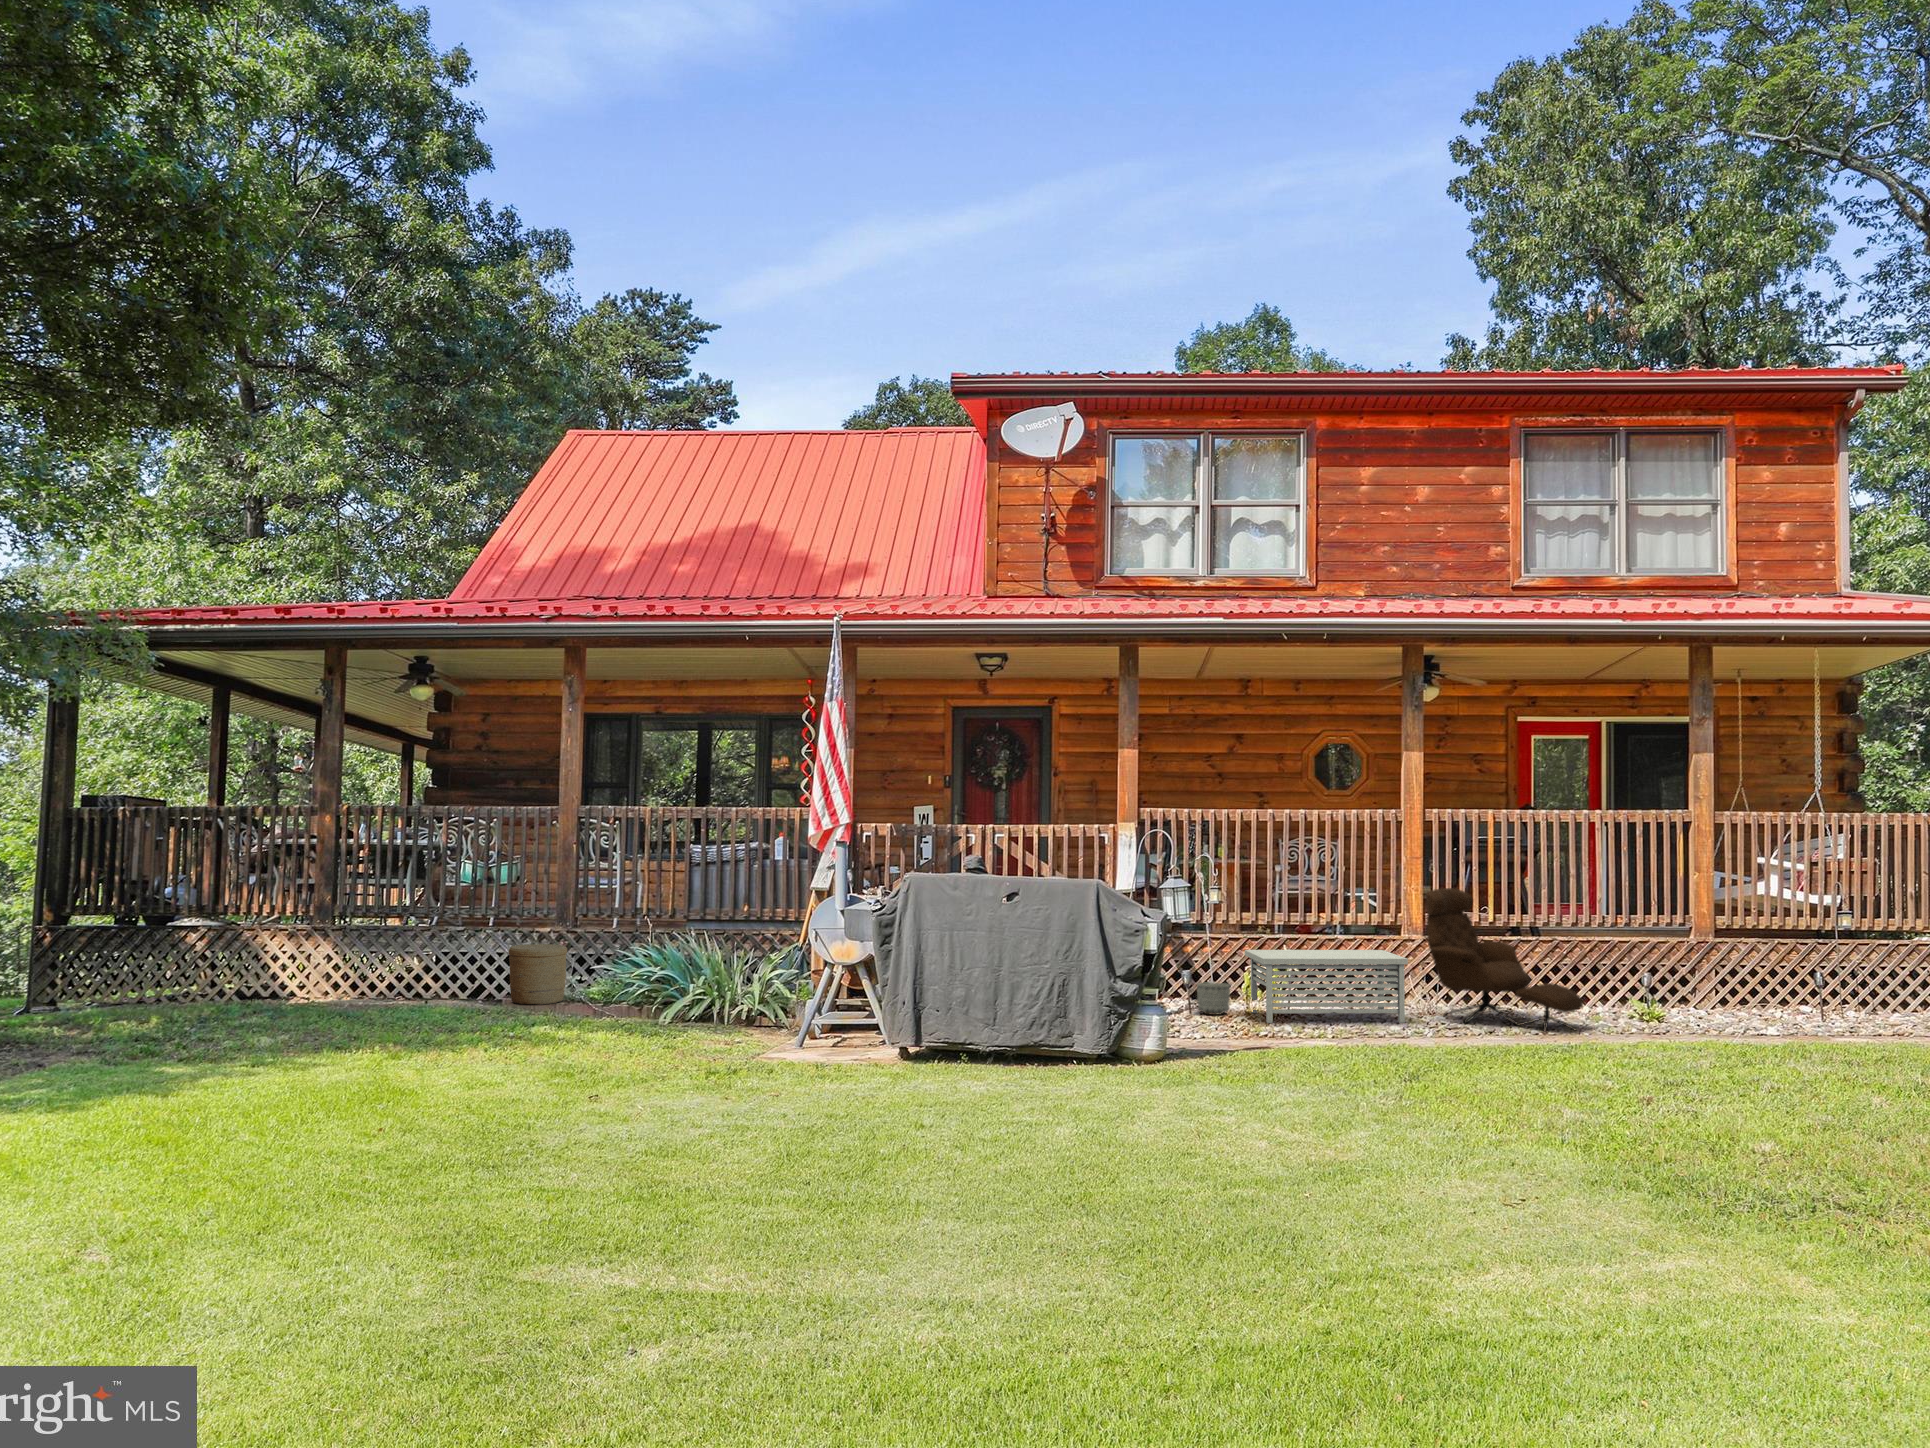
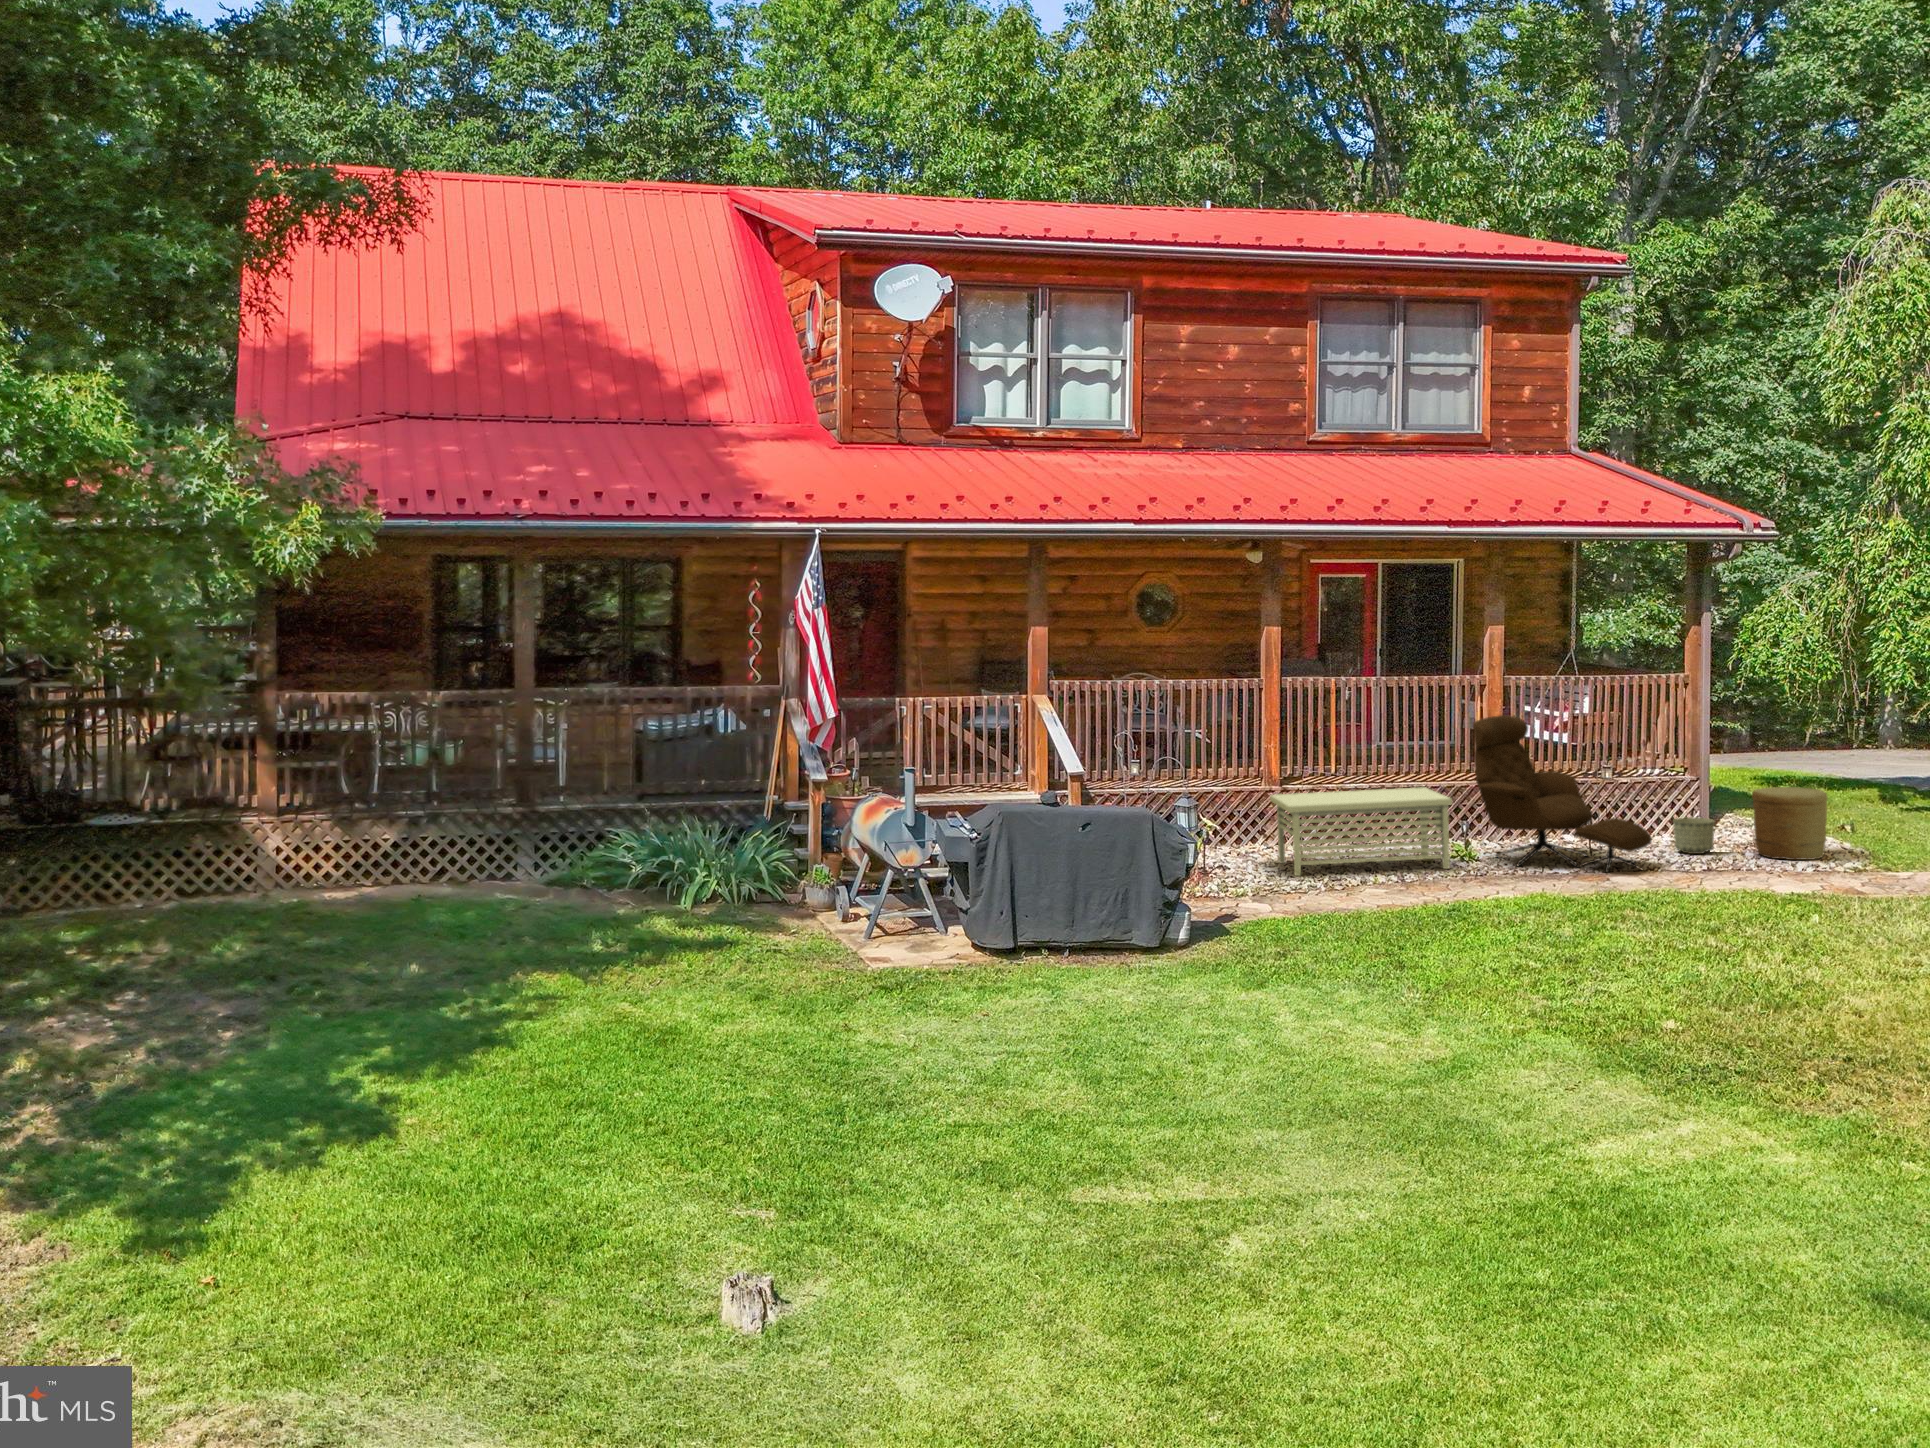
woven basket: present [508,944,567,1005] -> present [1752,787,1828,860]
planter: present [1197,982,1230,1015] -> present [1673,817,1715,854]

